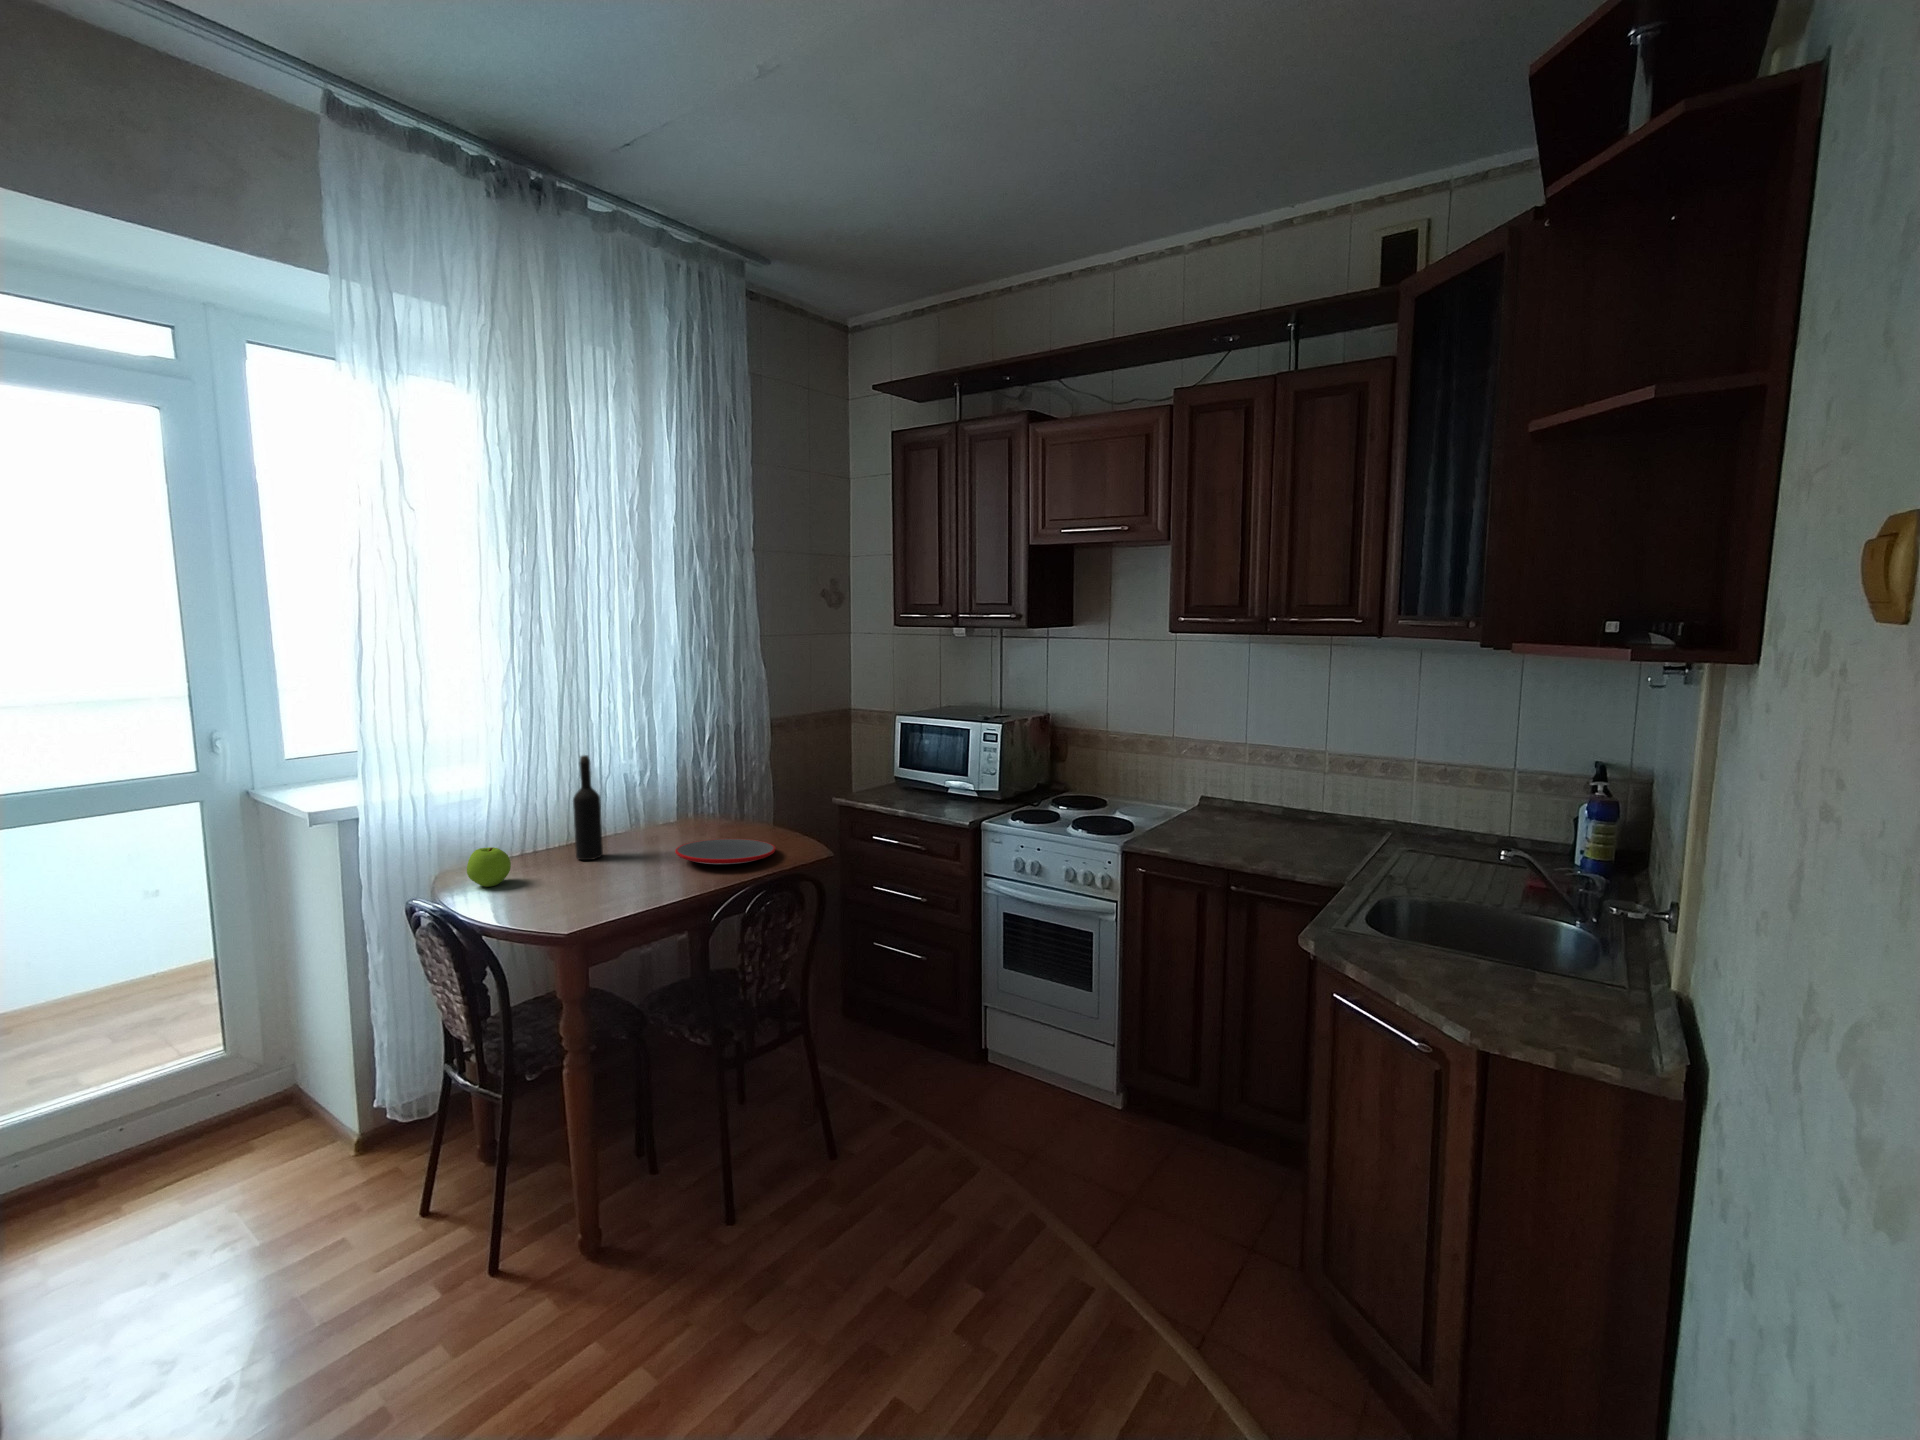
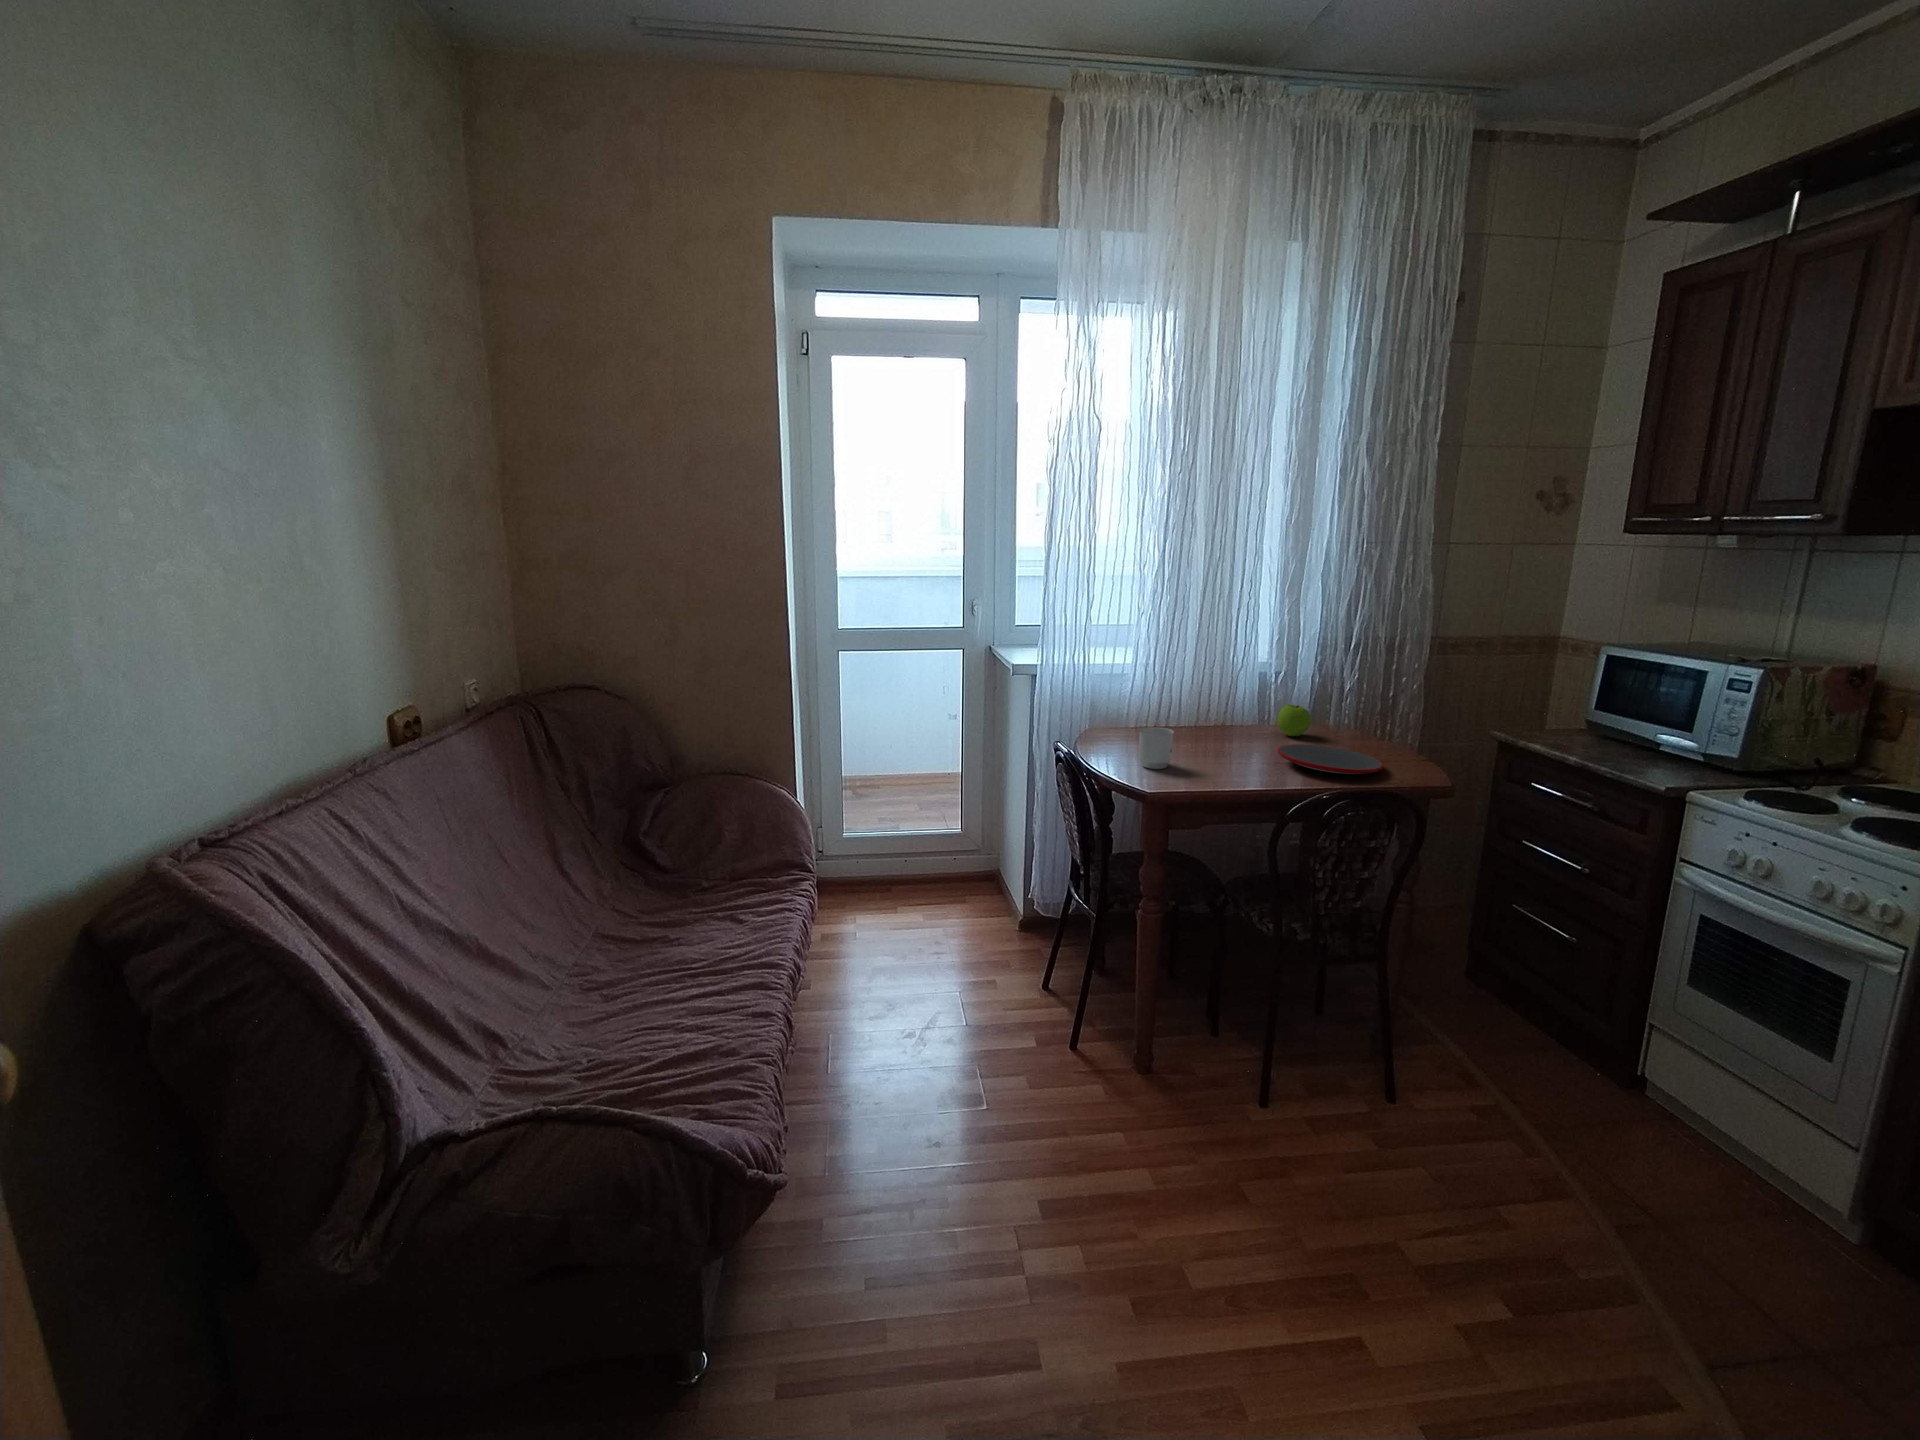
wine bottle: present [573,755,603,860] -> none [1193,646,1221,742]
apple: present [467,847,511,887] -> present [1277,705,1311,736]
mug: none [524,854,567,903] -> present [1138,727,1174,769]

